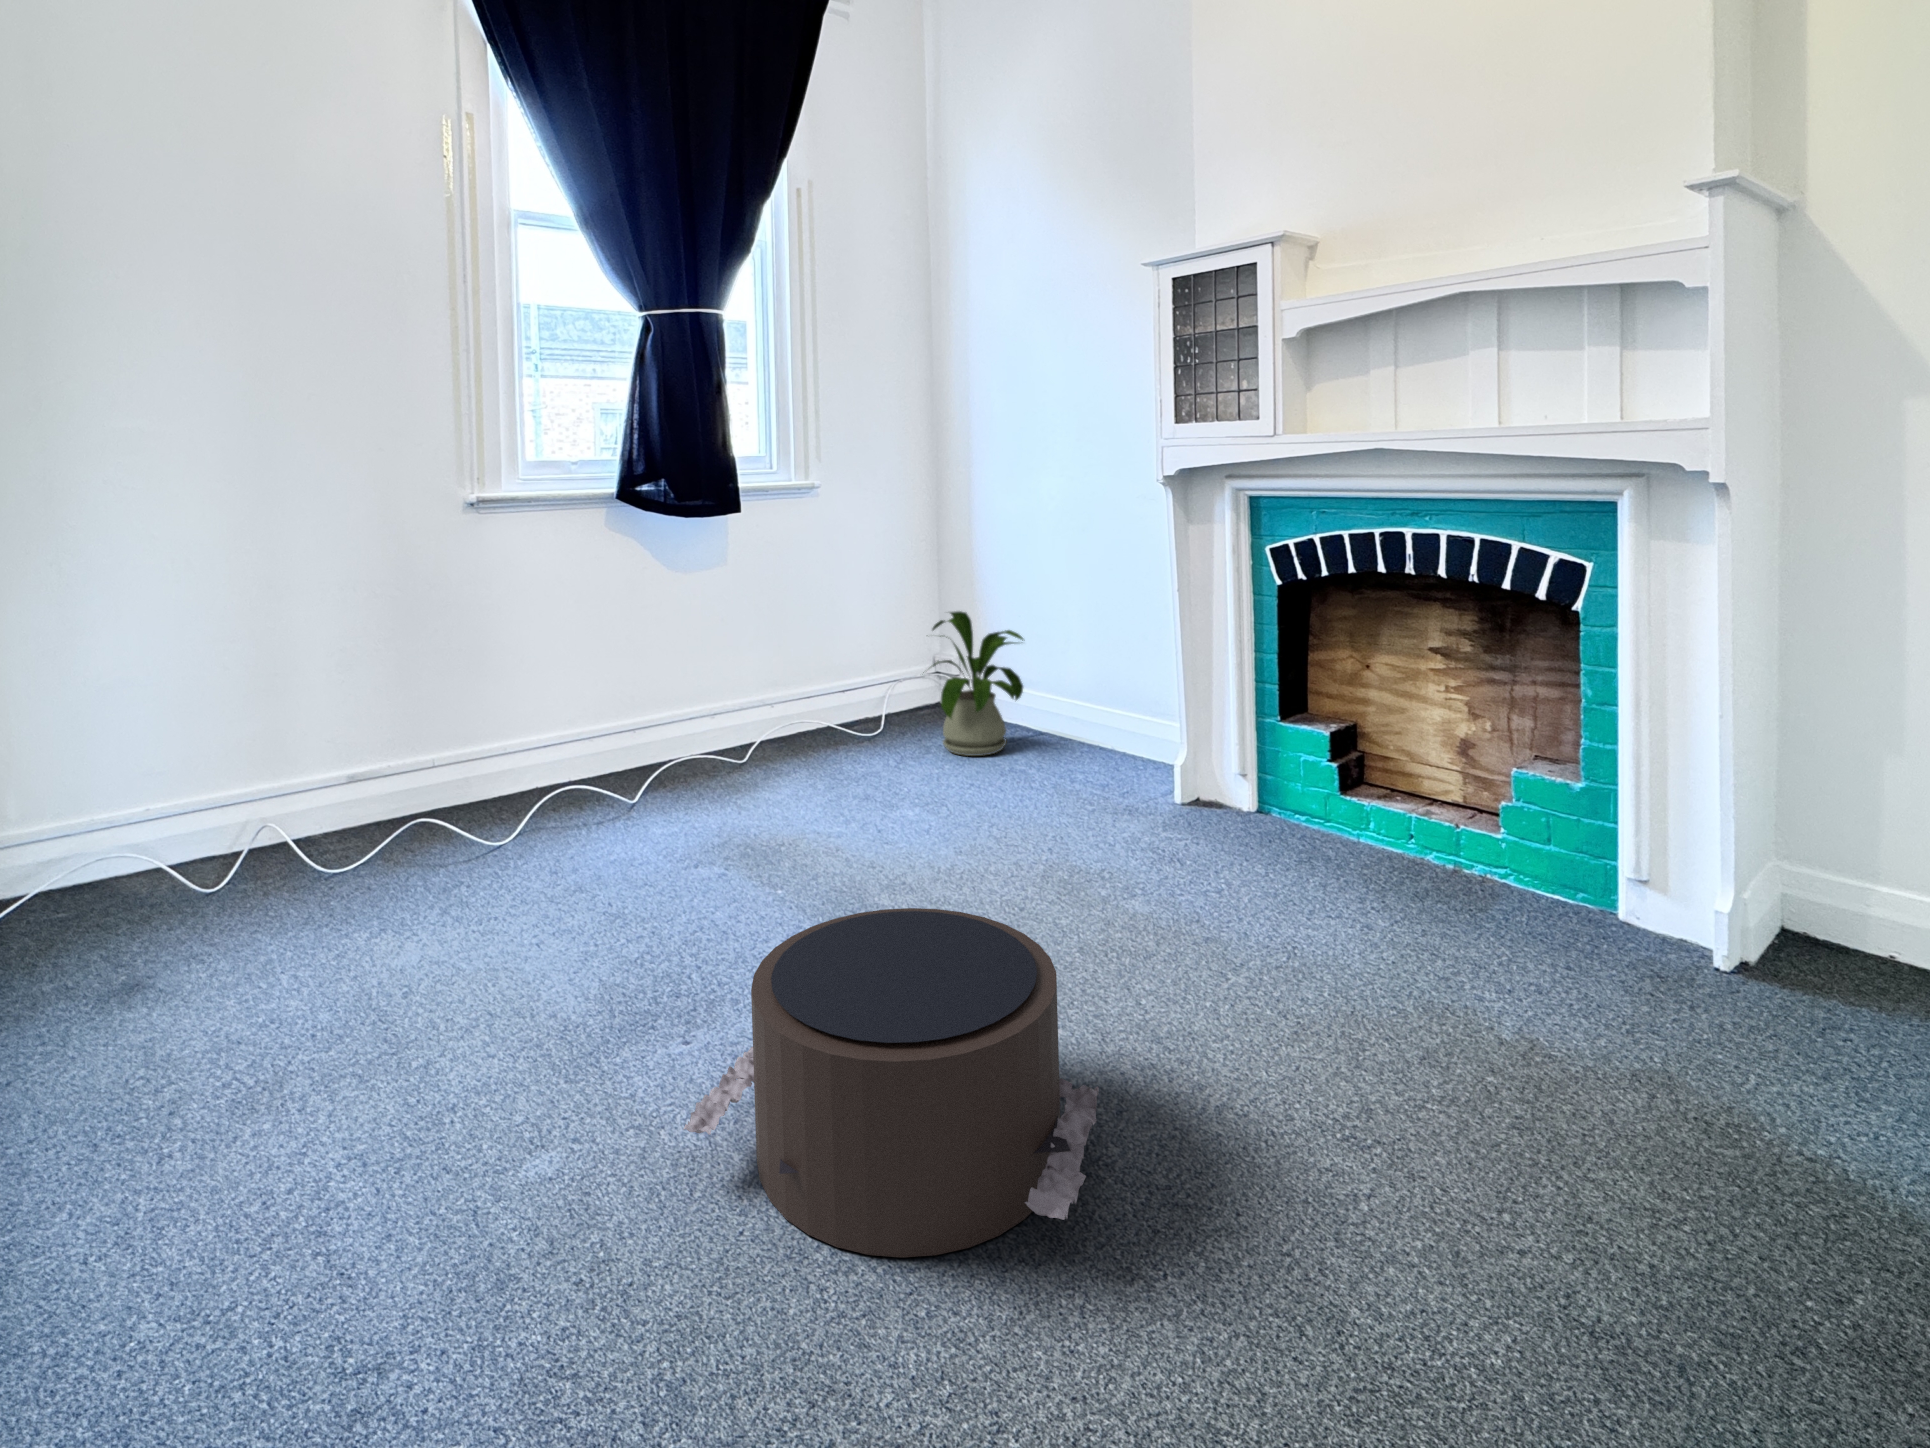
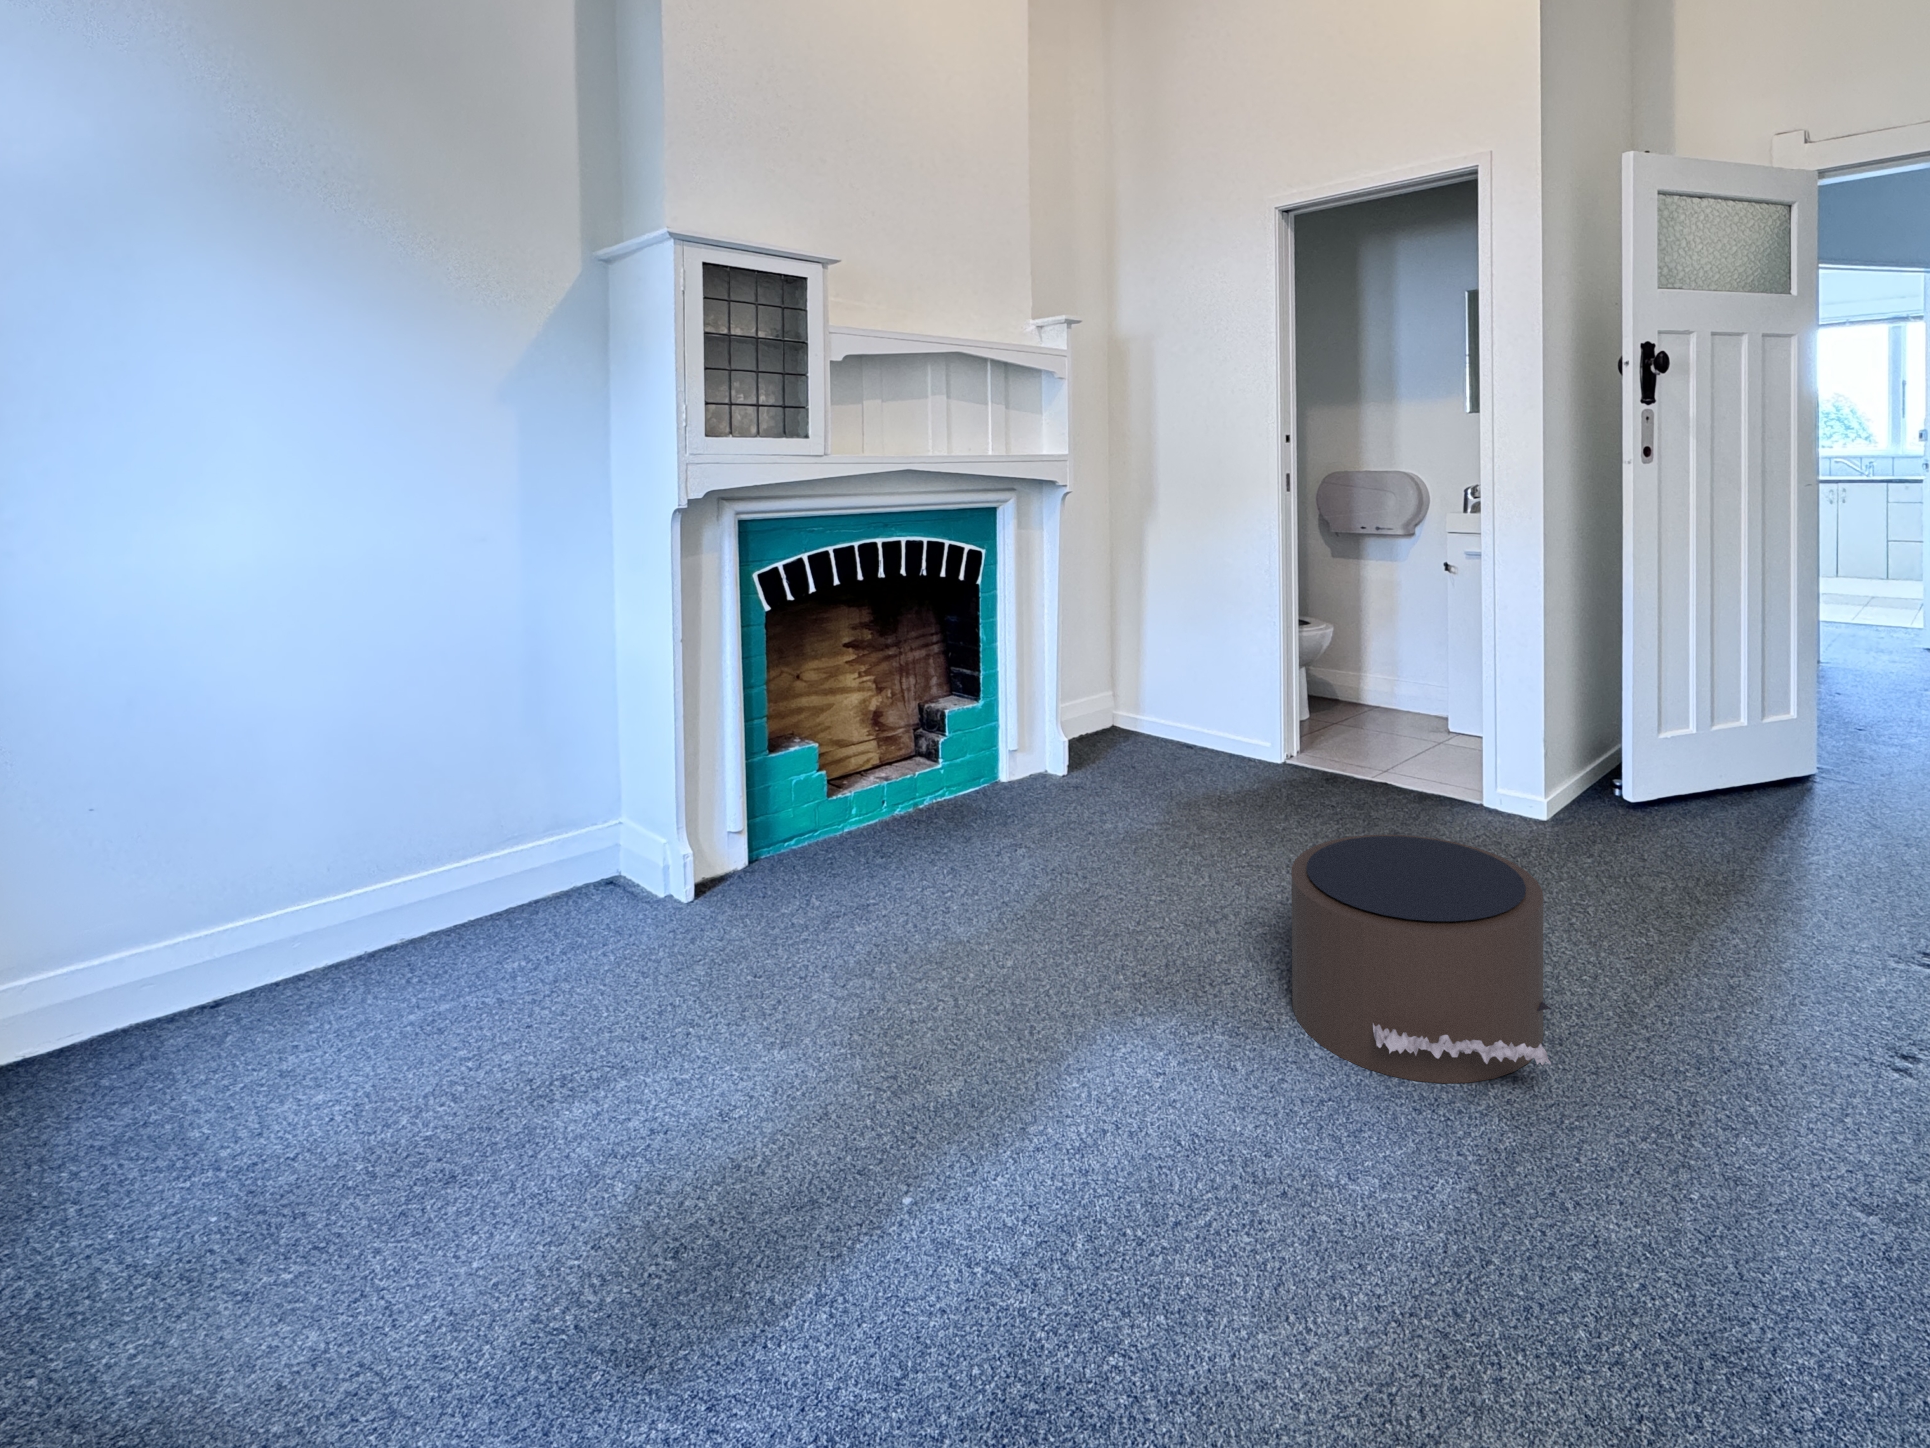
house plant: present [923,611,1023,756] -> none [89,770,425,1081]

